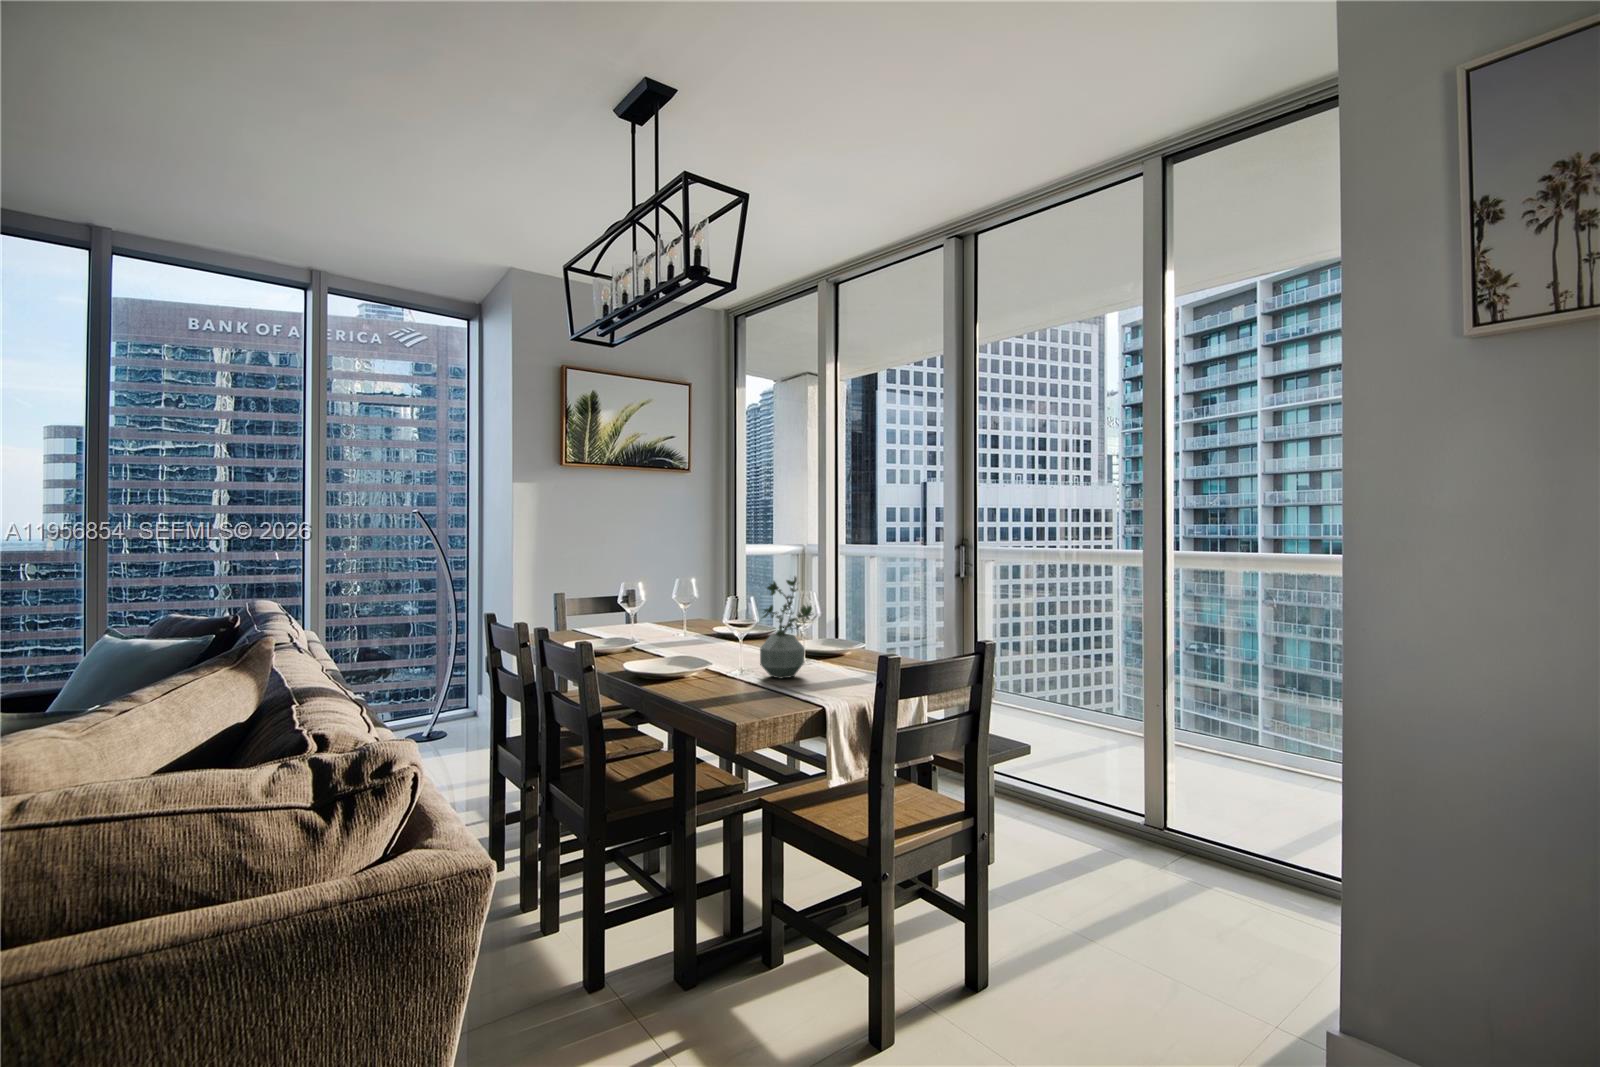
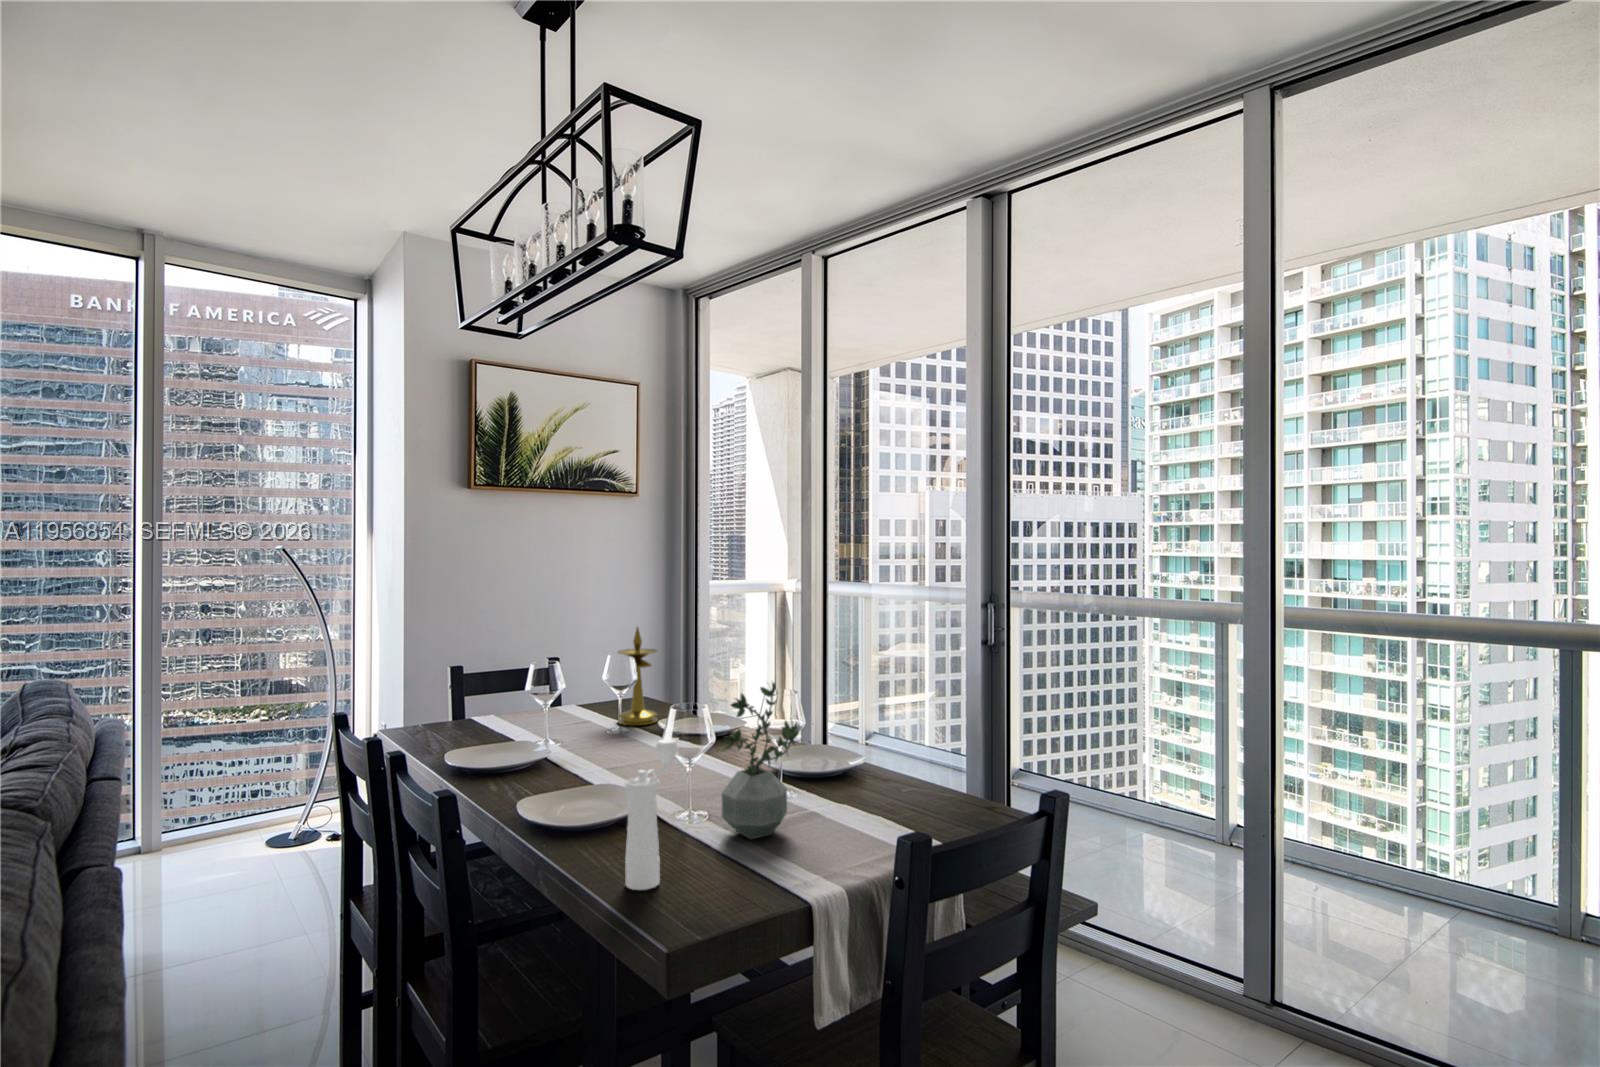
candlestick: none [681,559,711,631] -> present [618,627,658,725]
pepper mill: none [698,608,733,696] -> present [625,739,679,890]

